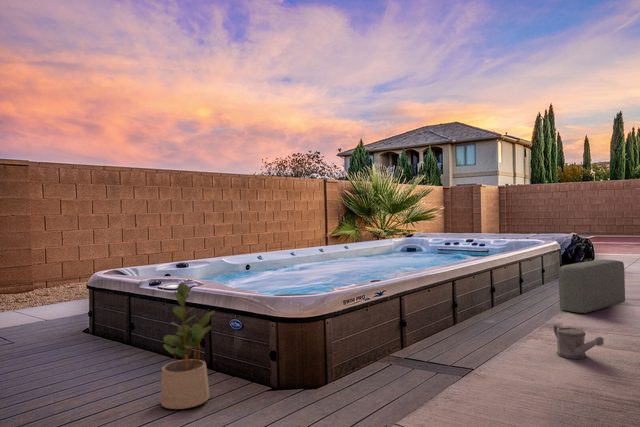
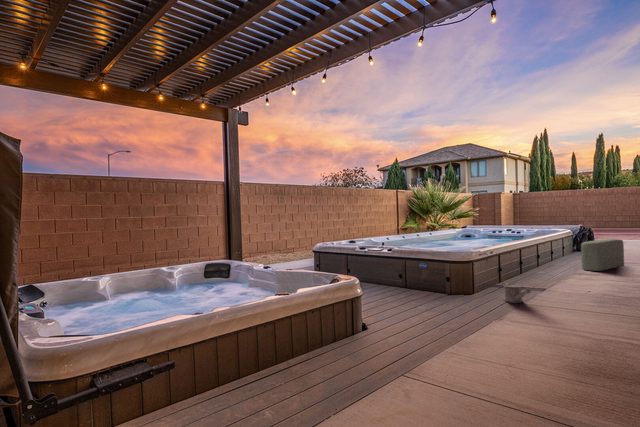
potted plant: present [161,283,215,409] -> none [384,245,412,308]
watering can: present [554,325,604,359] -> present [503,283,531,303]

